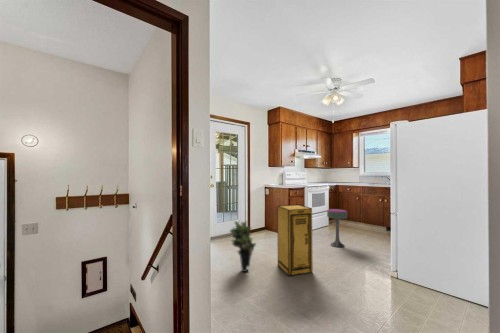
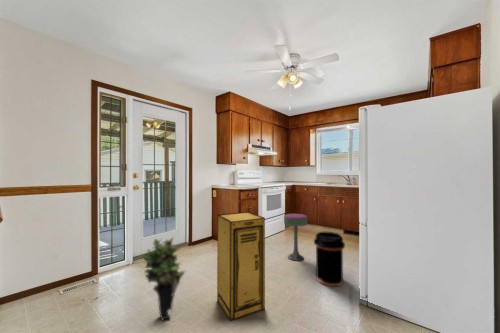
trash can: none [352,223,377,265] -> present [314,232,345,286]

